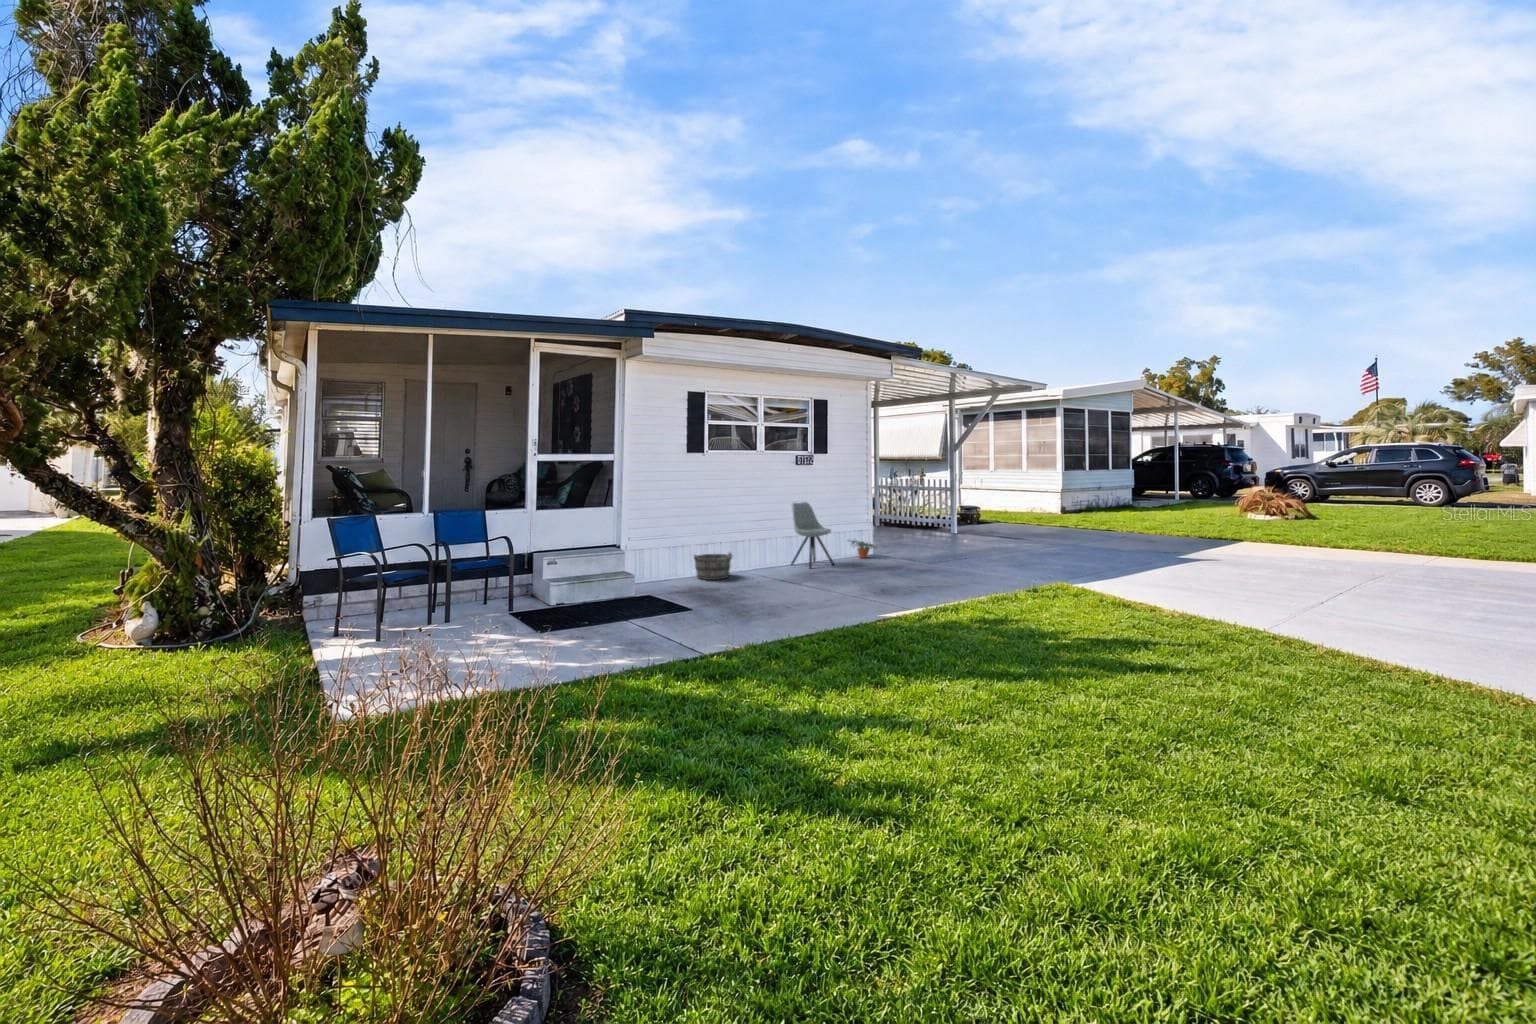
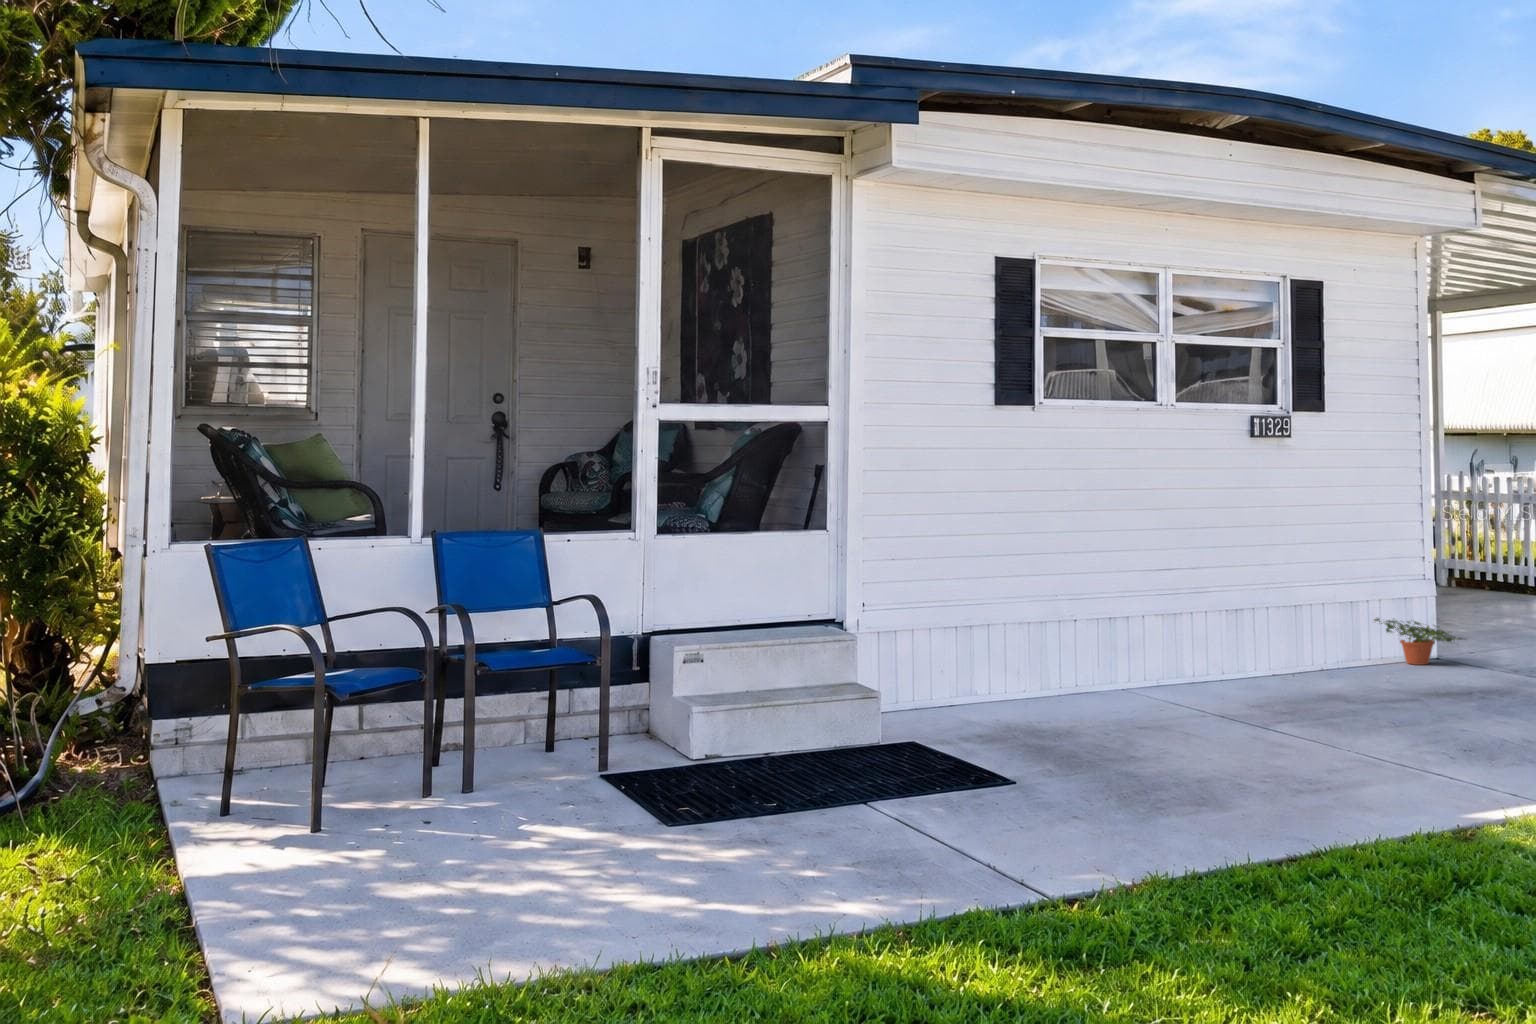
chair: present [791,502,834,568] -> none [1239,525,1356,686]
bucket: present [694,552,733,580] -> none [1013,640,1113,708]

